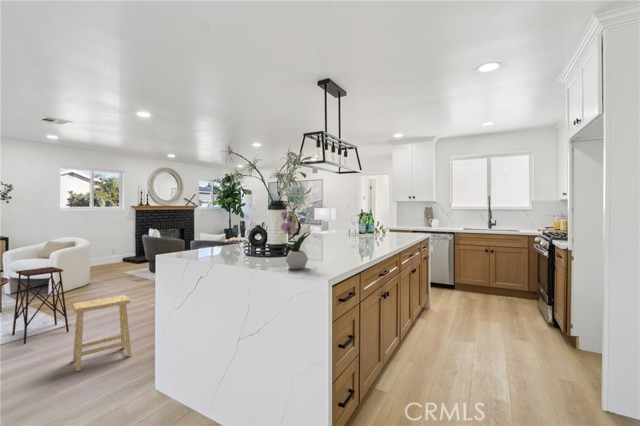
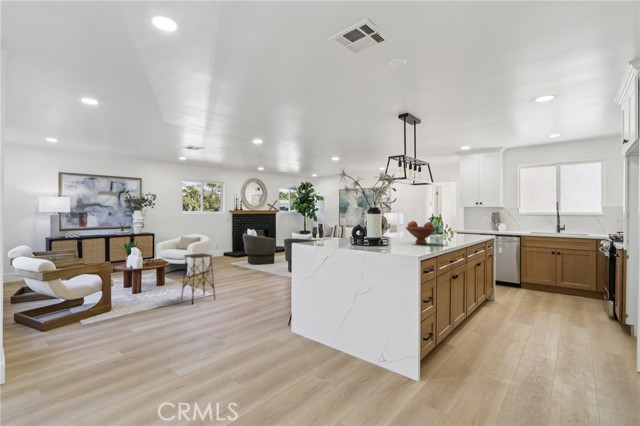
flower arrangement: present [281,200,310,269] -> none [384,207,404,251]
fruit bowl: none [322,220,363,251] -> present [406,221,437,244]
footstool: present [72,295,132,371] -> none [229,273,266,321]

